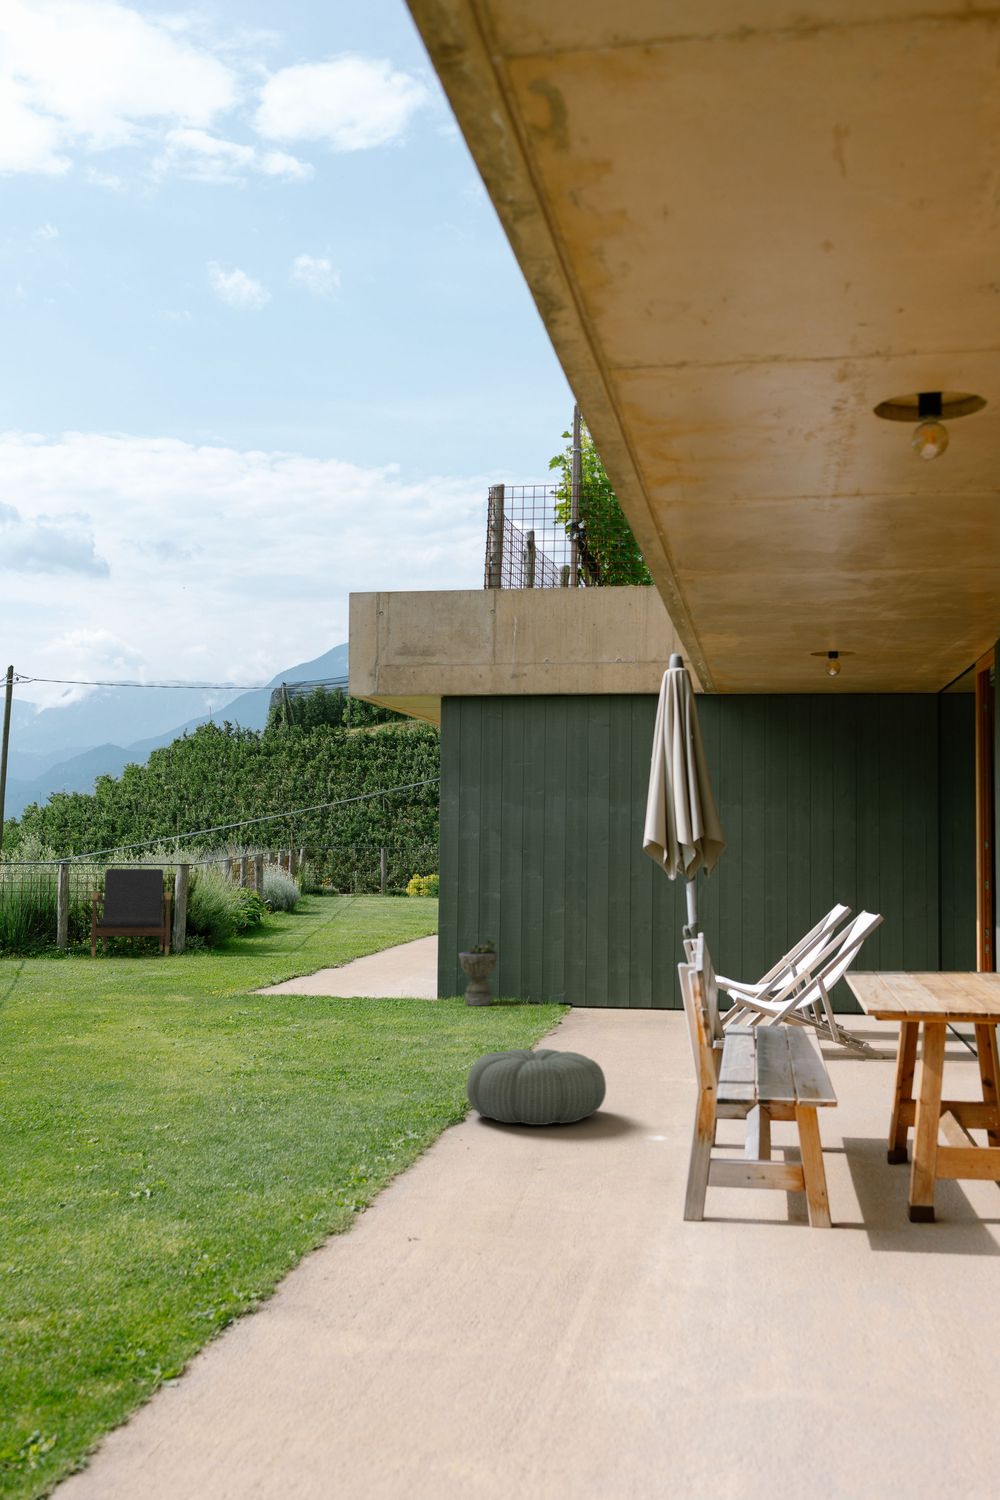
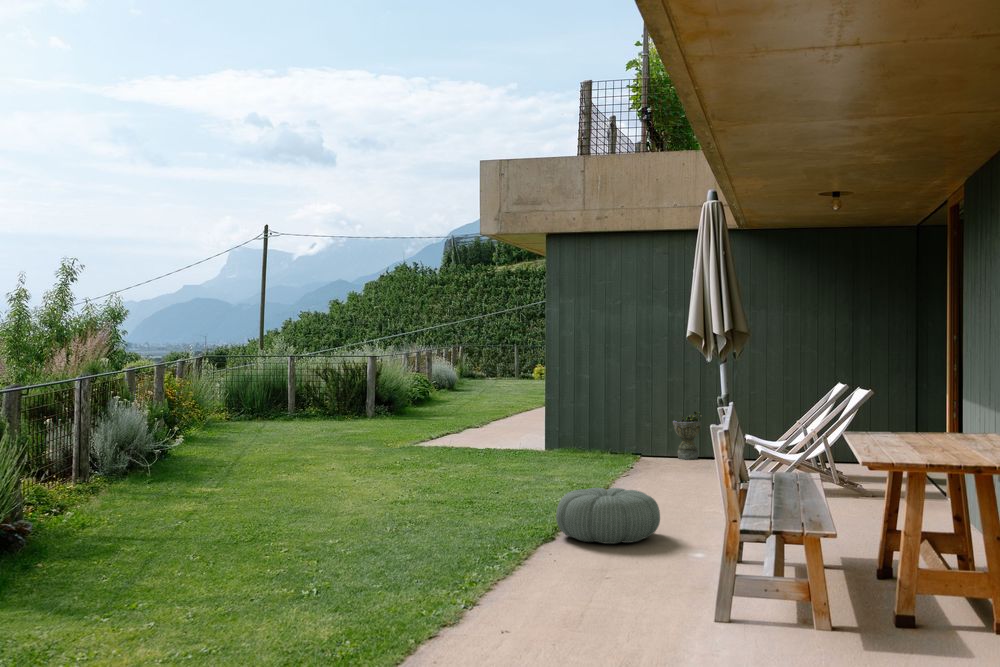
lounge chair: present [91,869,171,957] -> none [314,361,367,420]
planter: present [459,940,498,1006] -> present [673,411,702,460]

